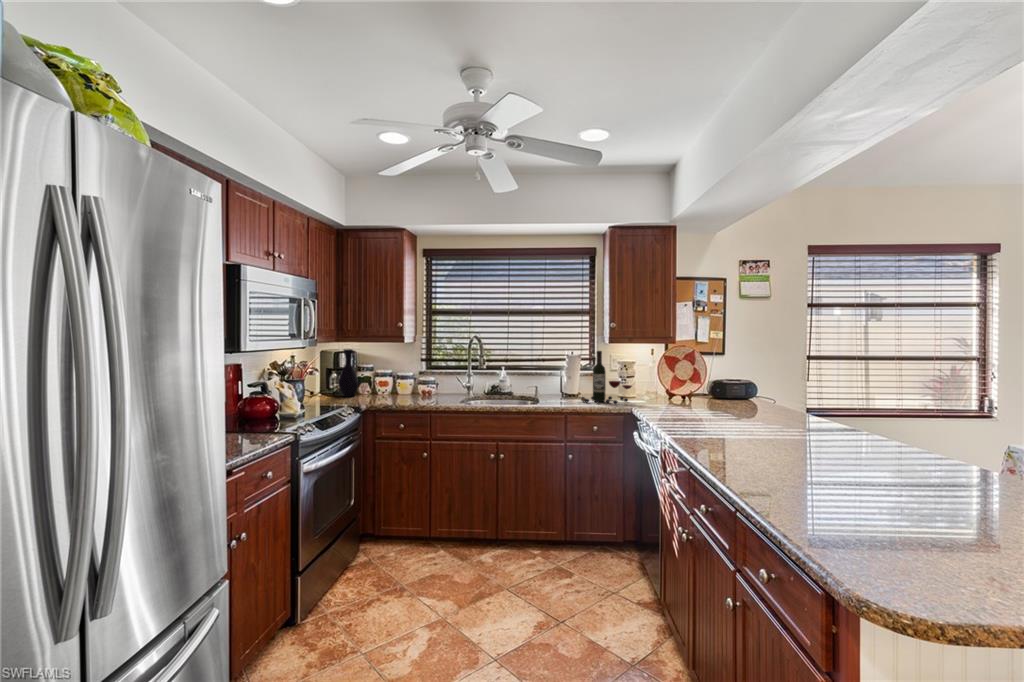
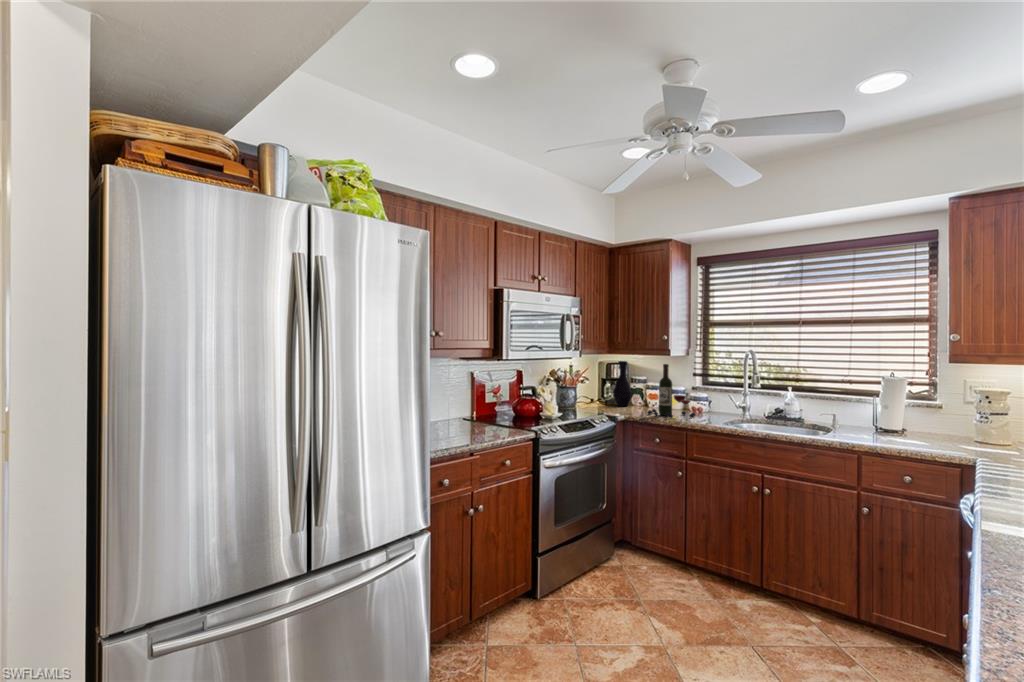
wine bottle: present [581,351,632,404] -> present [647,364,695,418]

